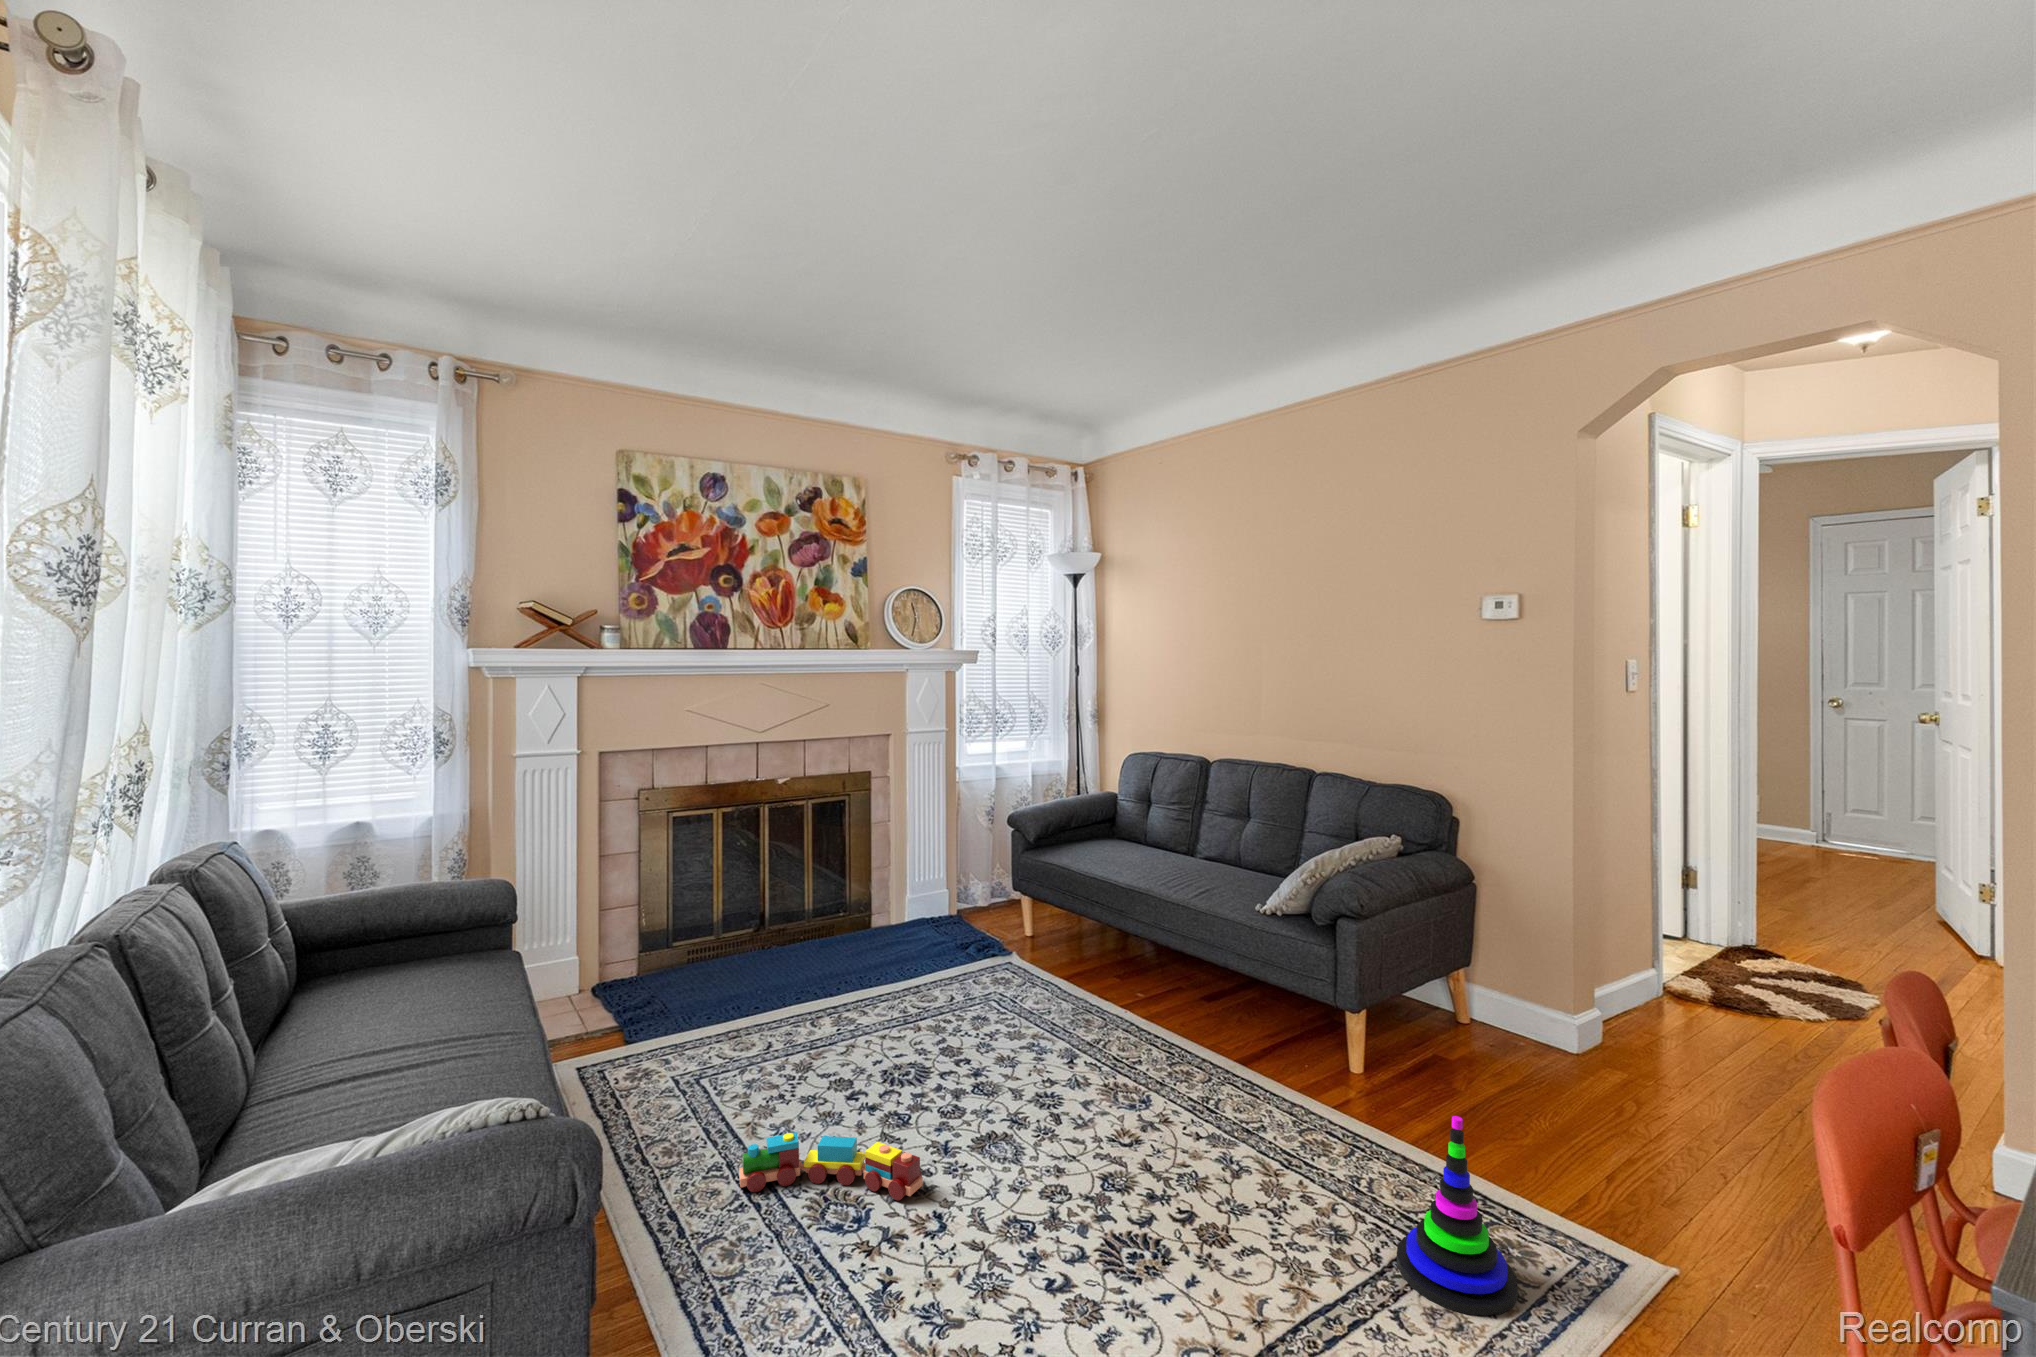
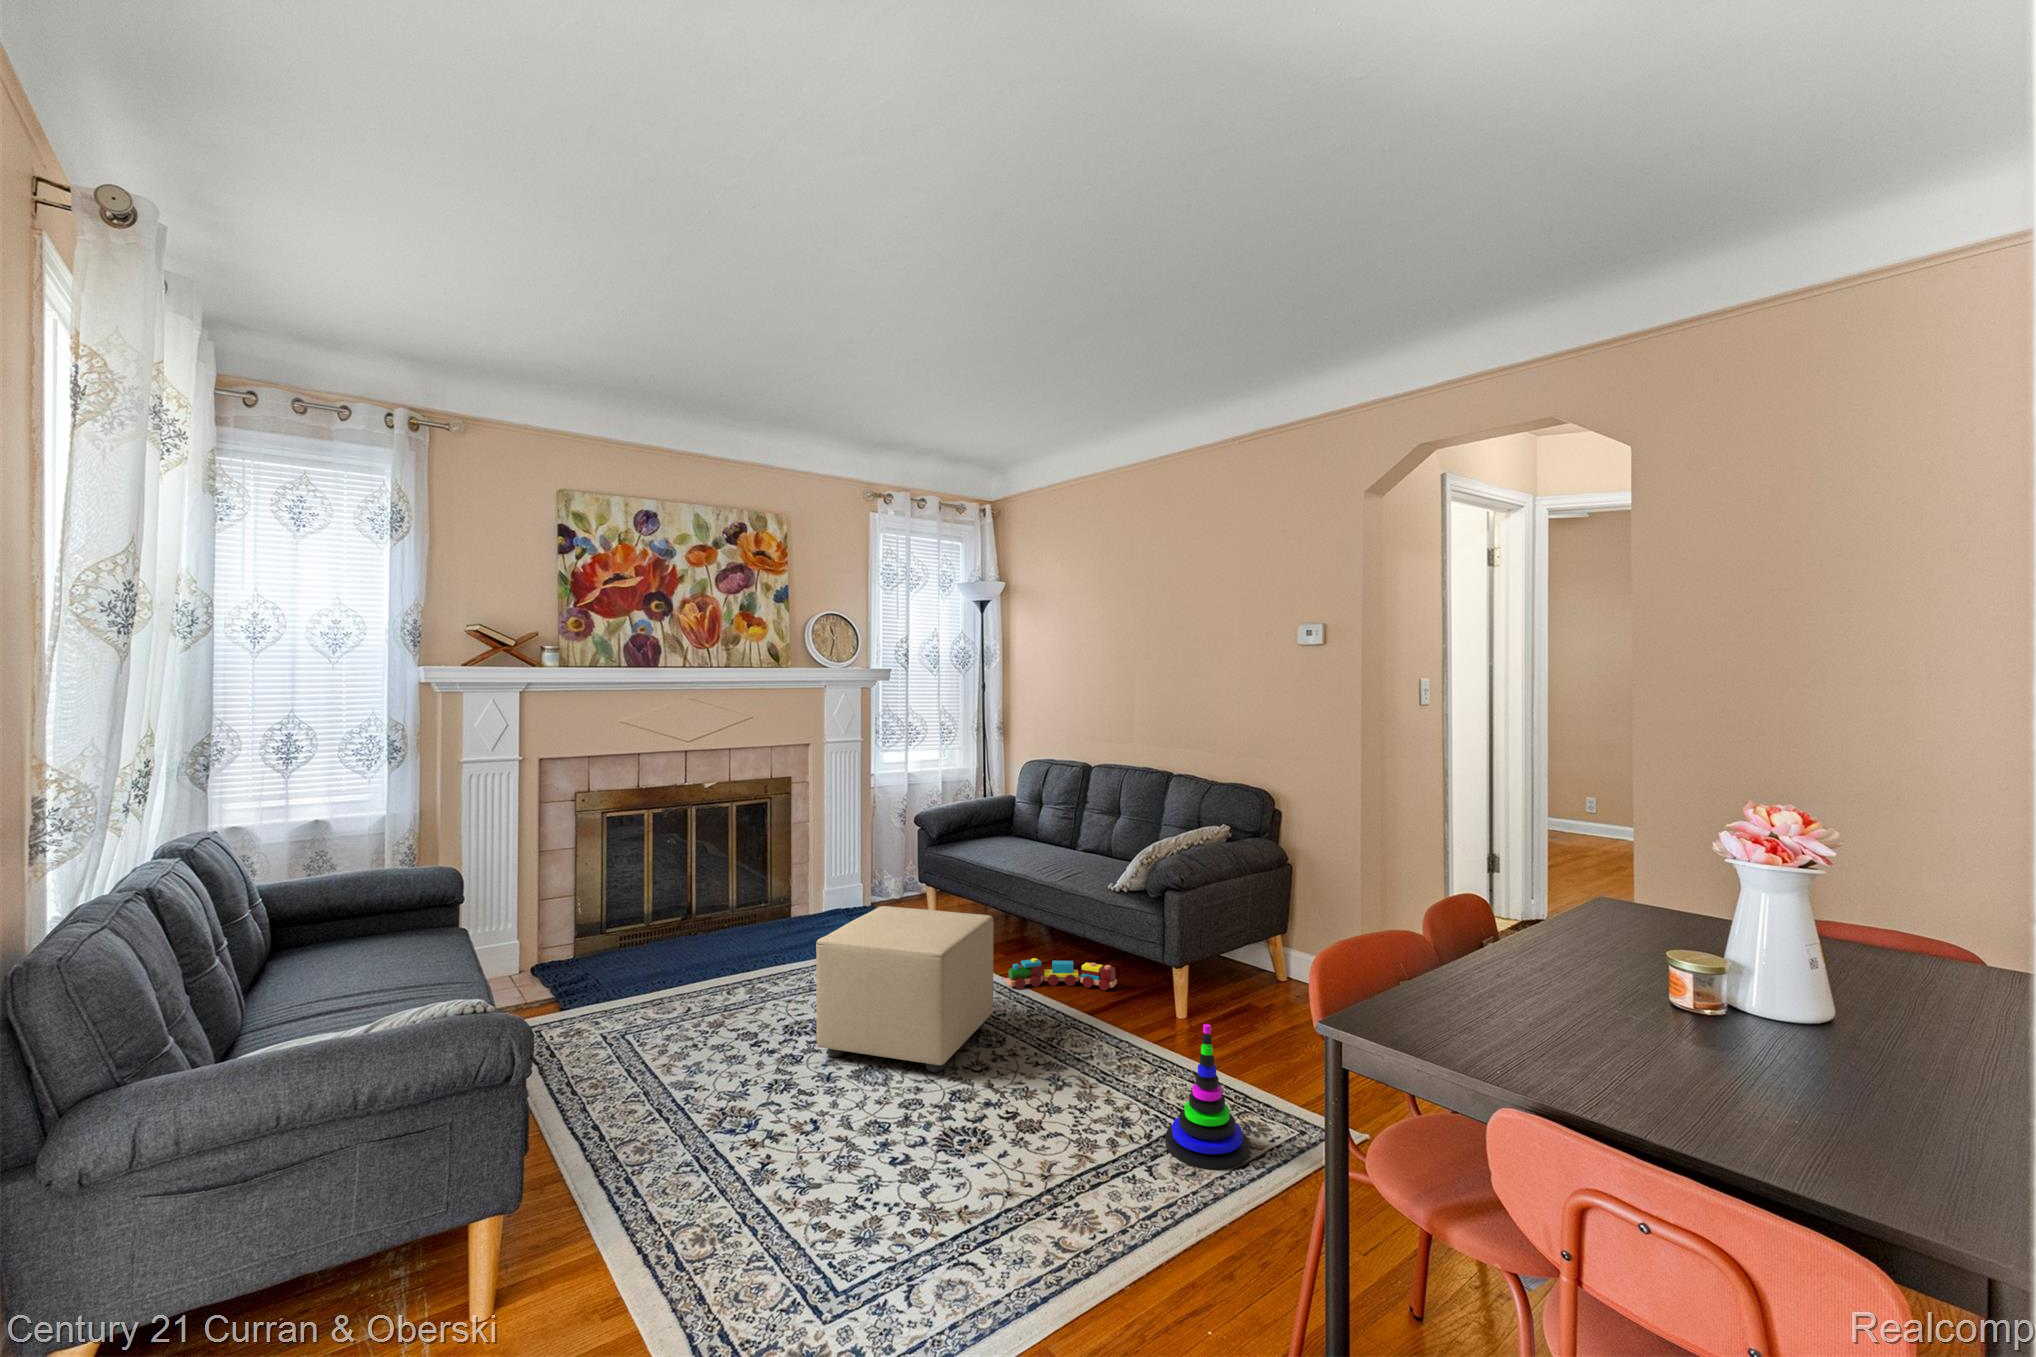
ottoman: none [927,930,1131,1145] -> present [816,906,994,1072]
toy train: present [739,1132,923,1200] -> present [1006,958,1117,990]

